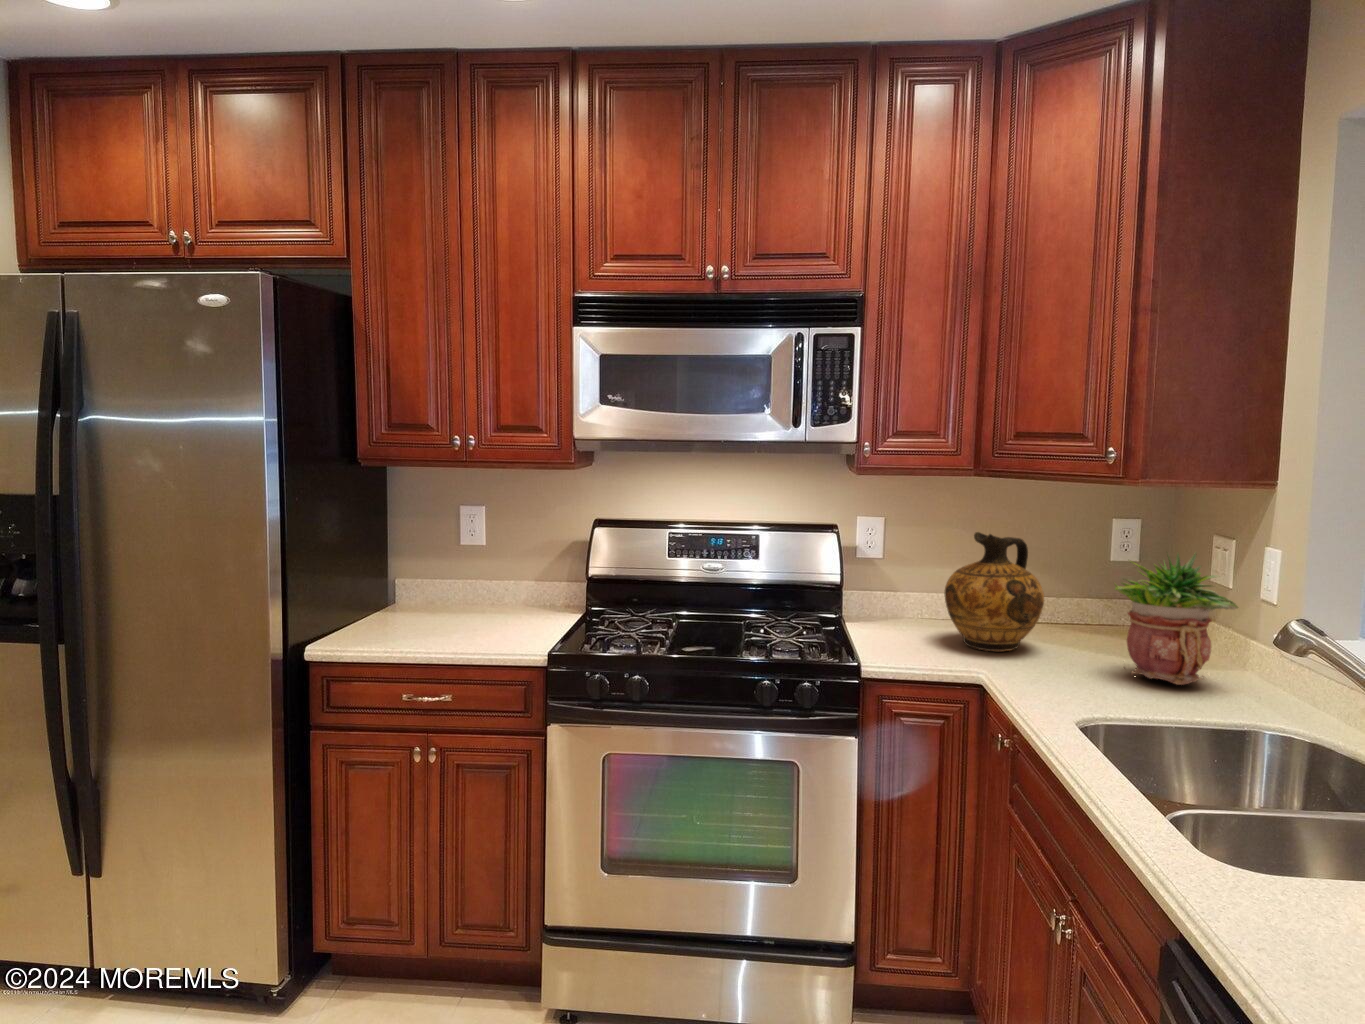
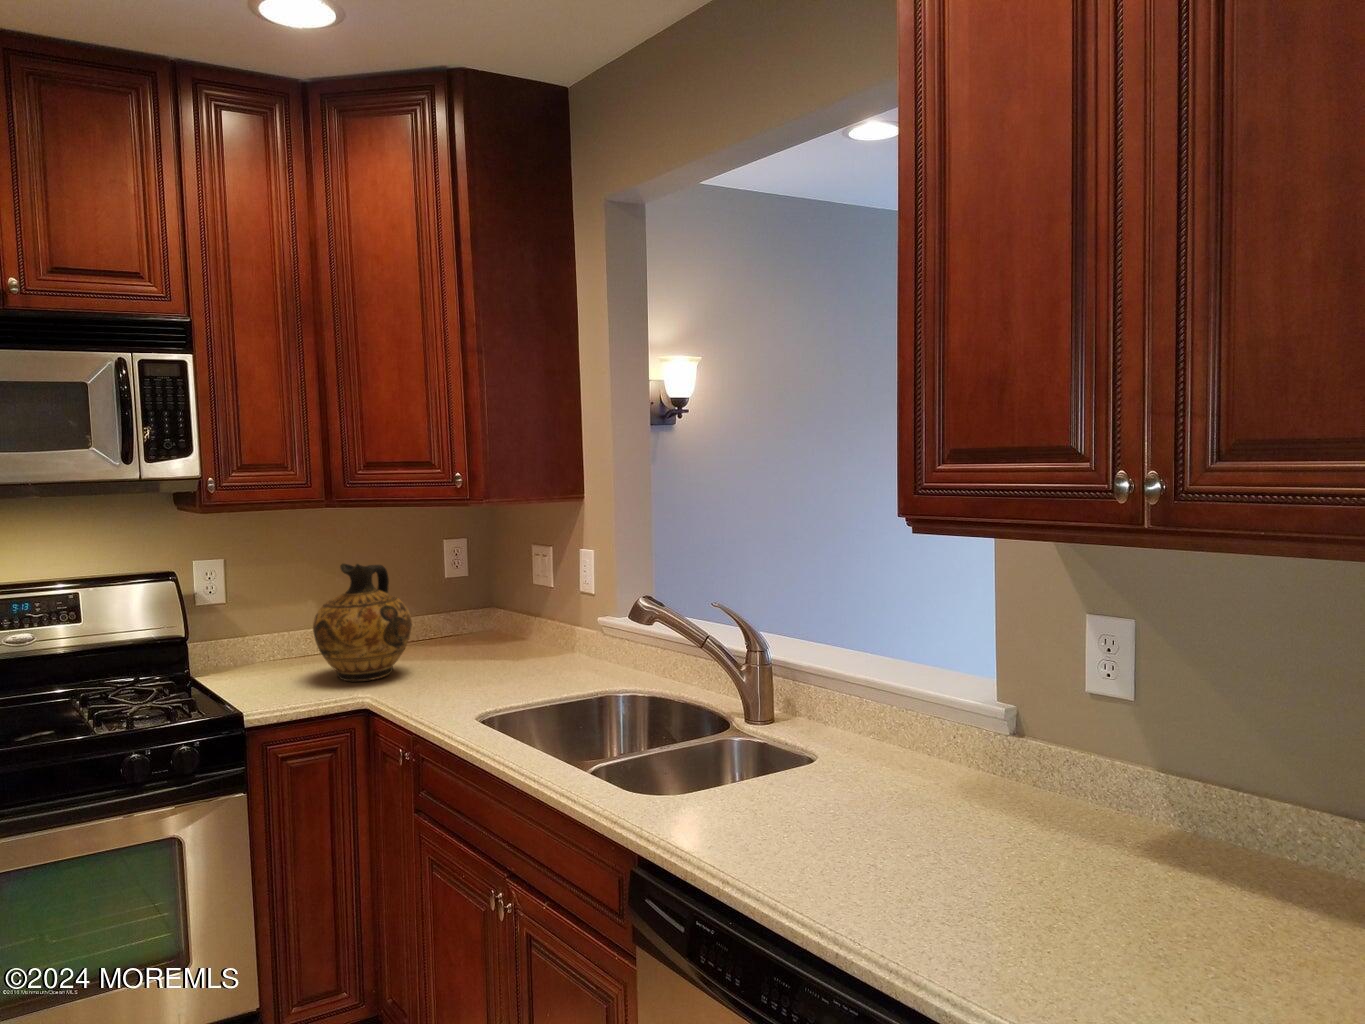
potted plant: present [1114,553,1238,685] -> none [475,558,569,674]

